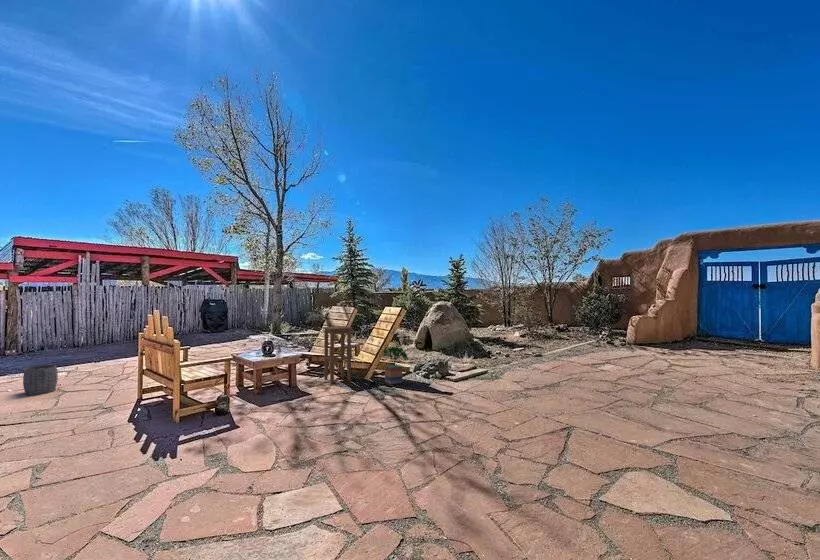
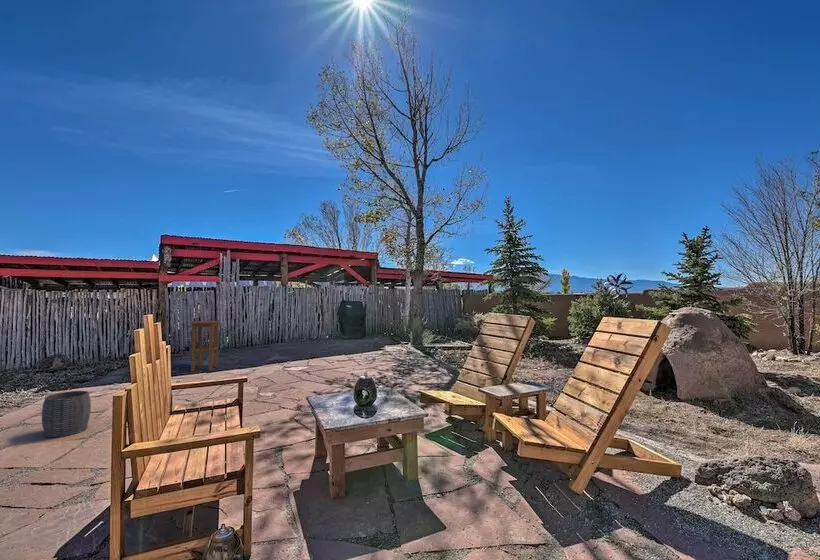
stool: present [323,326,352,383] -> present [191,321,220,371]
potted tree: present [383,347,408,384] -> none [612,418,695,523]

